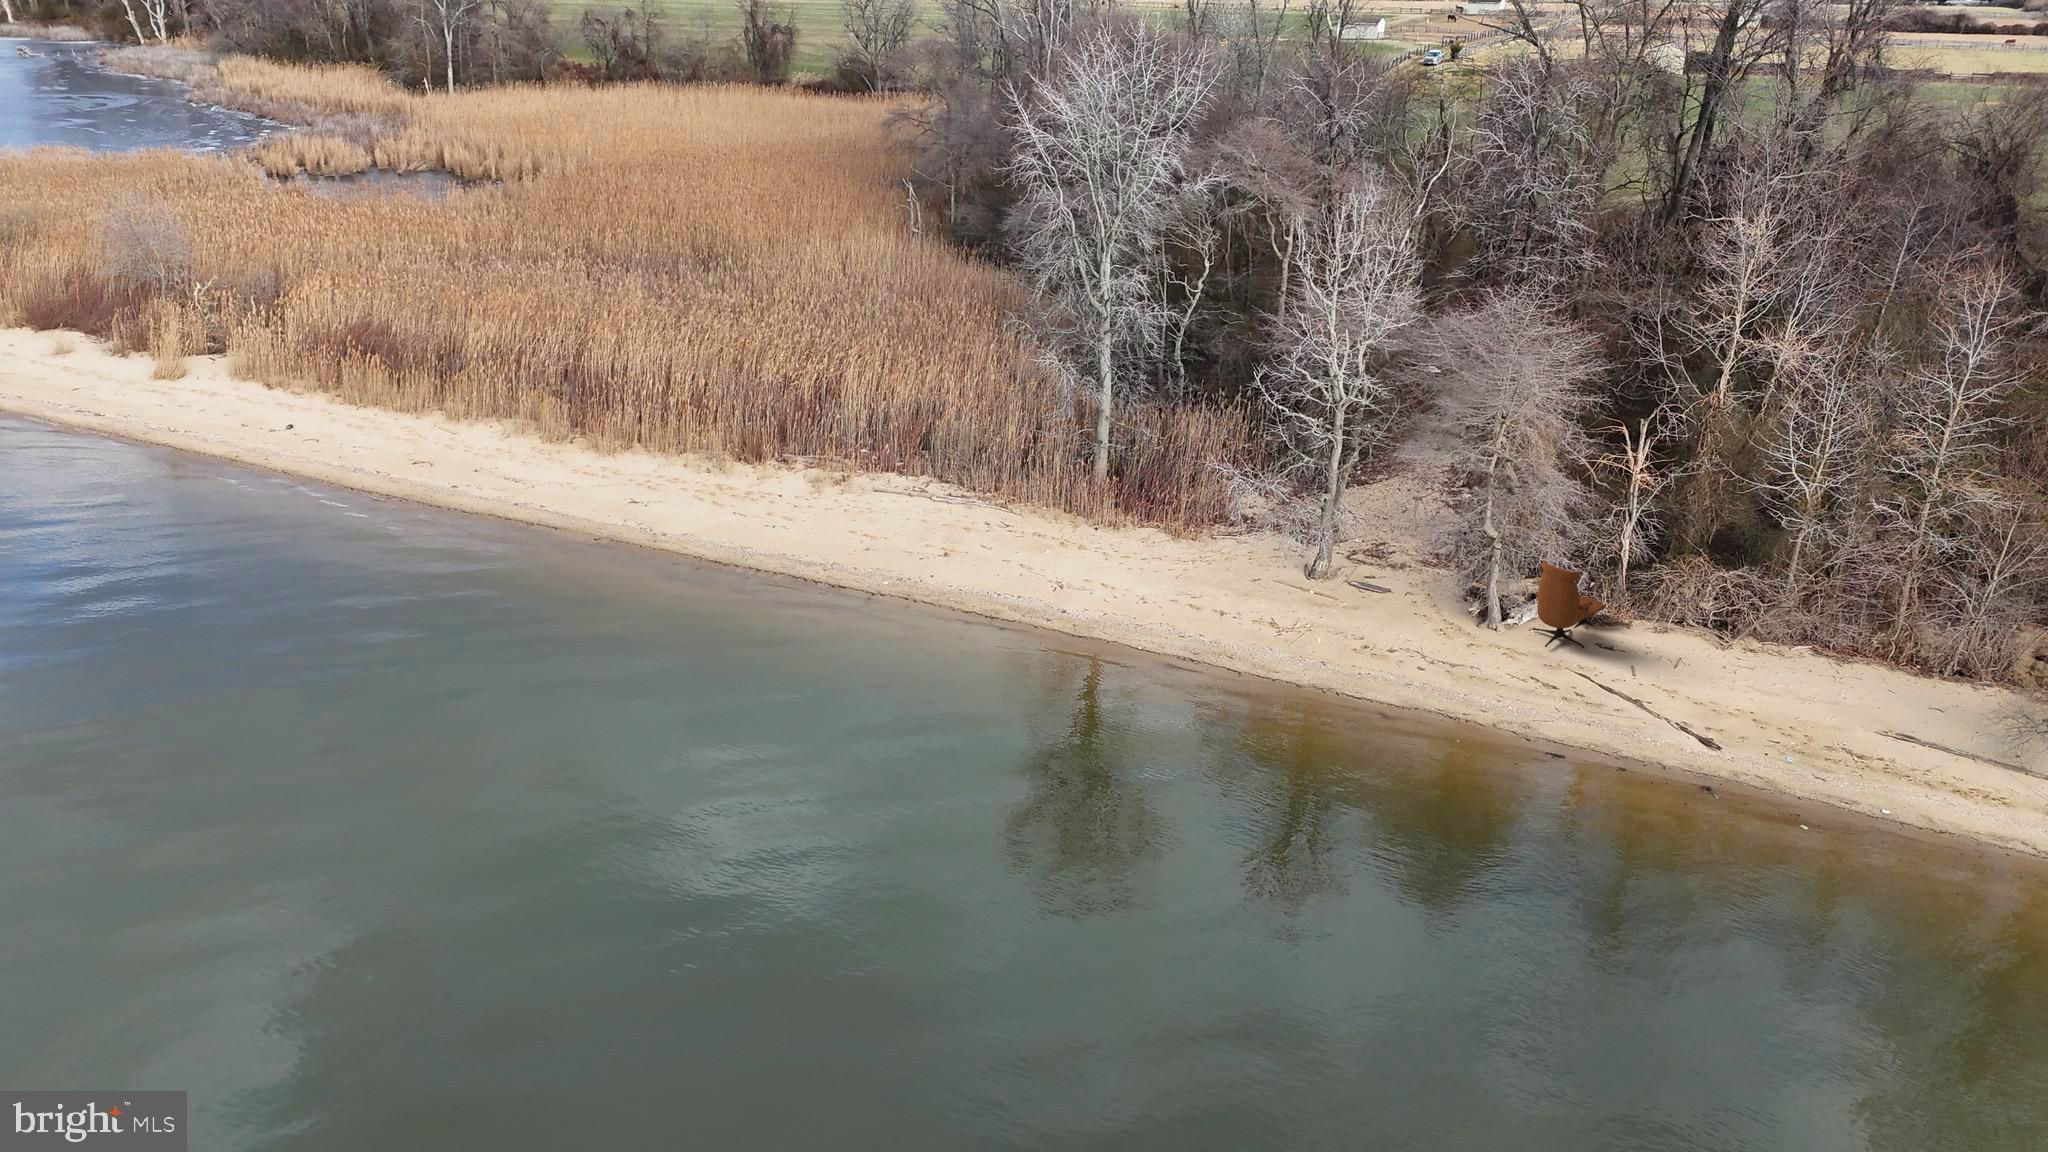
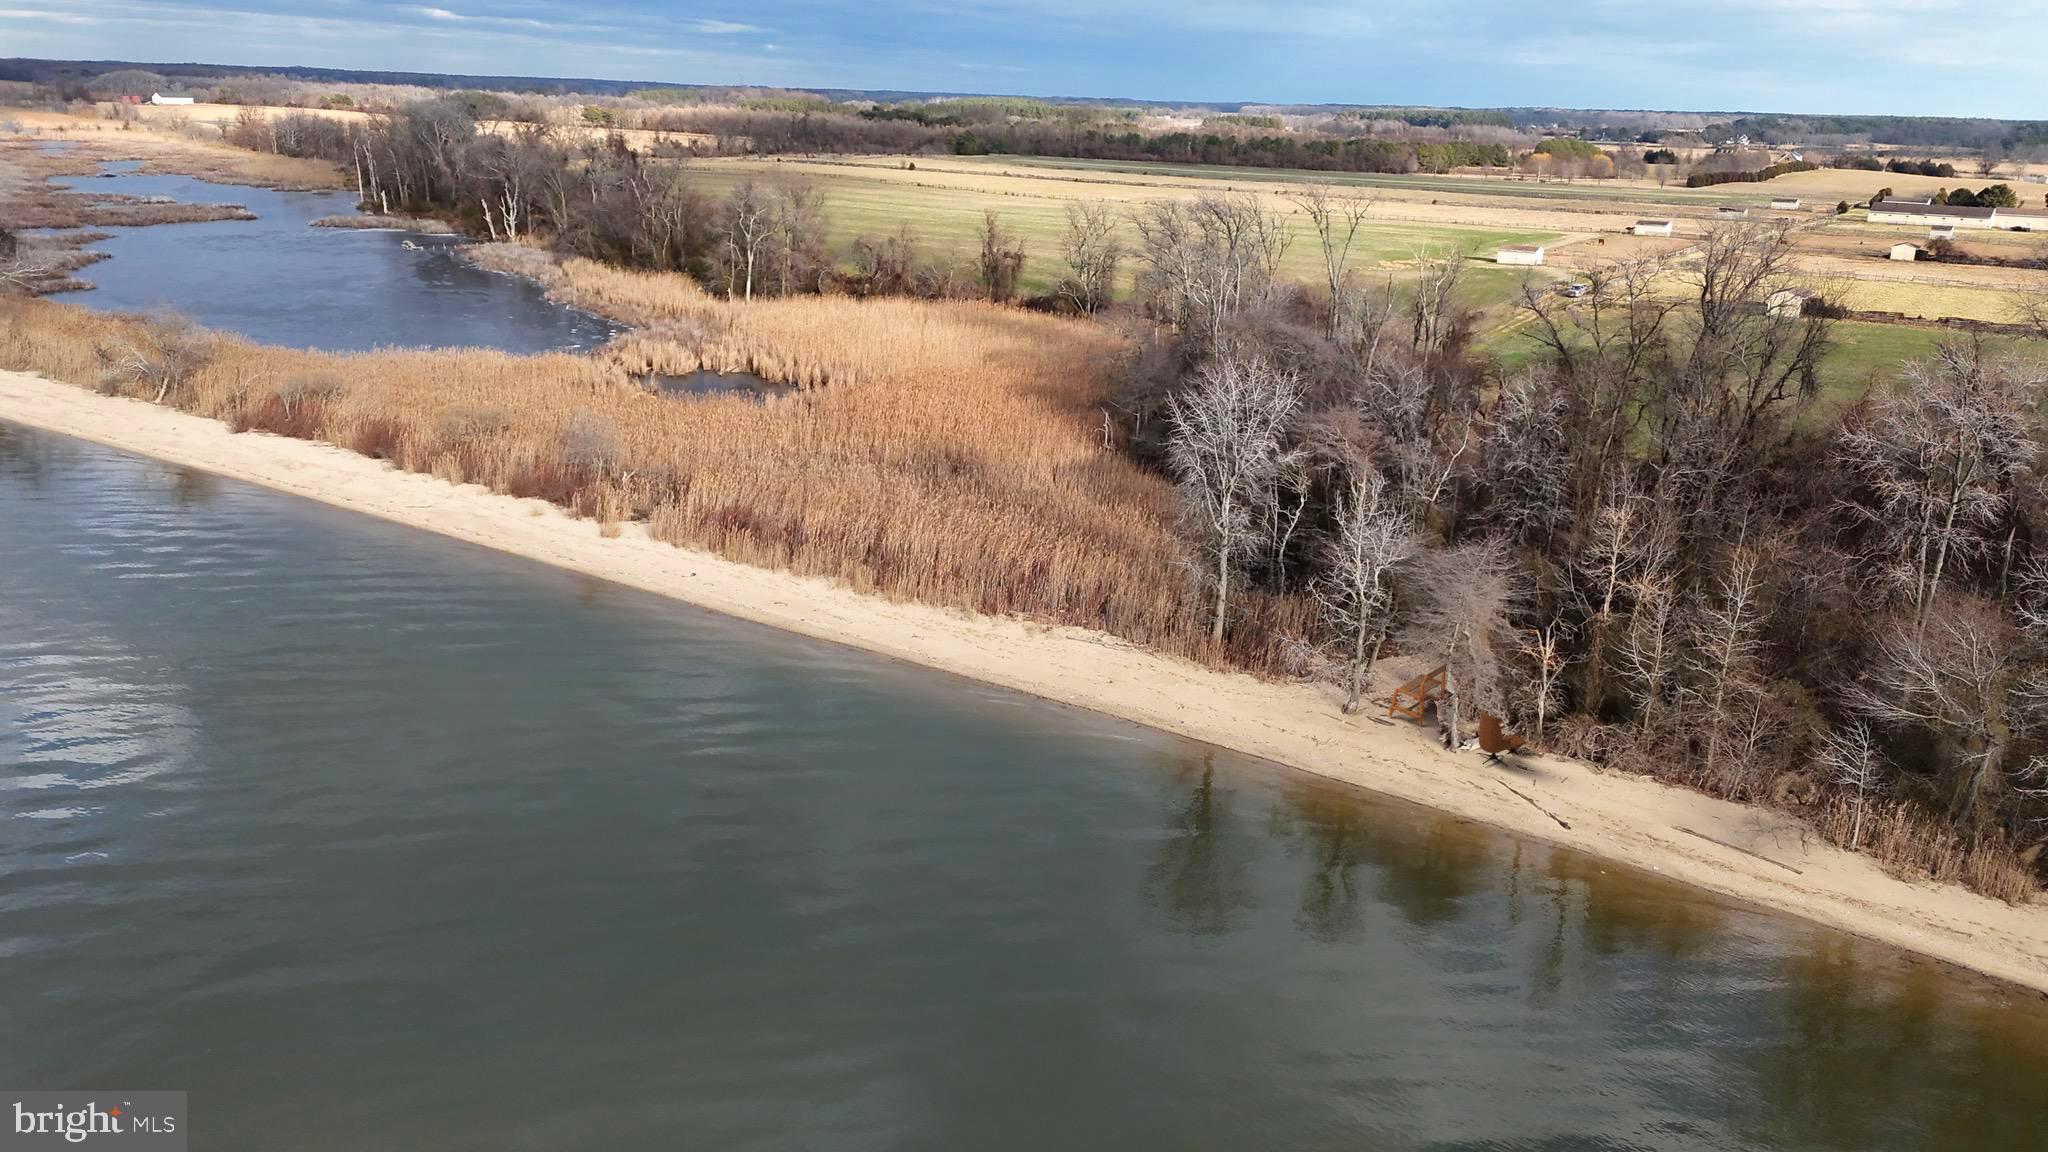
bench: none [1380,487,1469,590] -> present [1389,663,1447,725]

